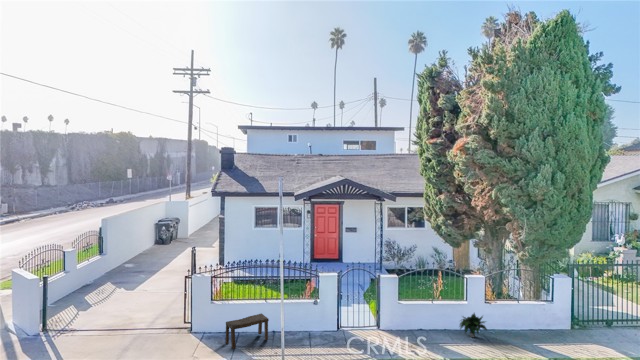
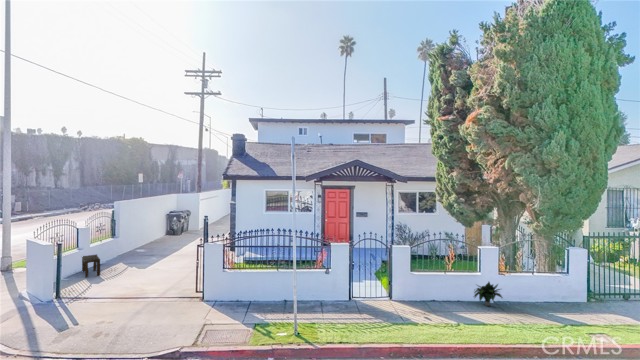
bench: present [225,314,269,349] -> present [82,254,100,277]

